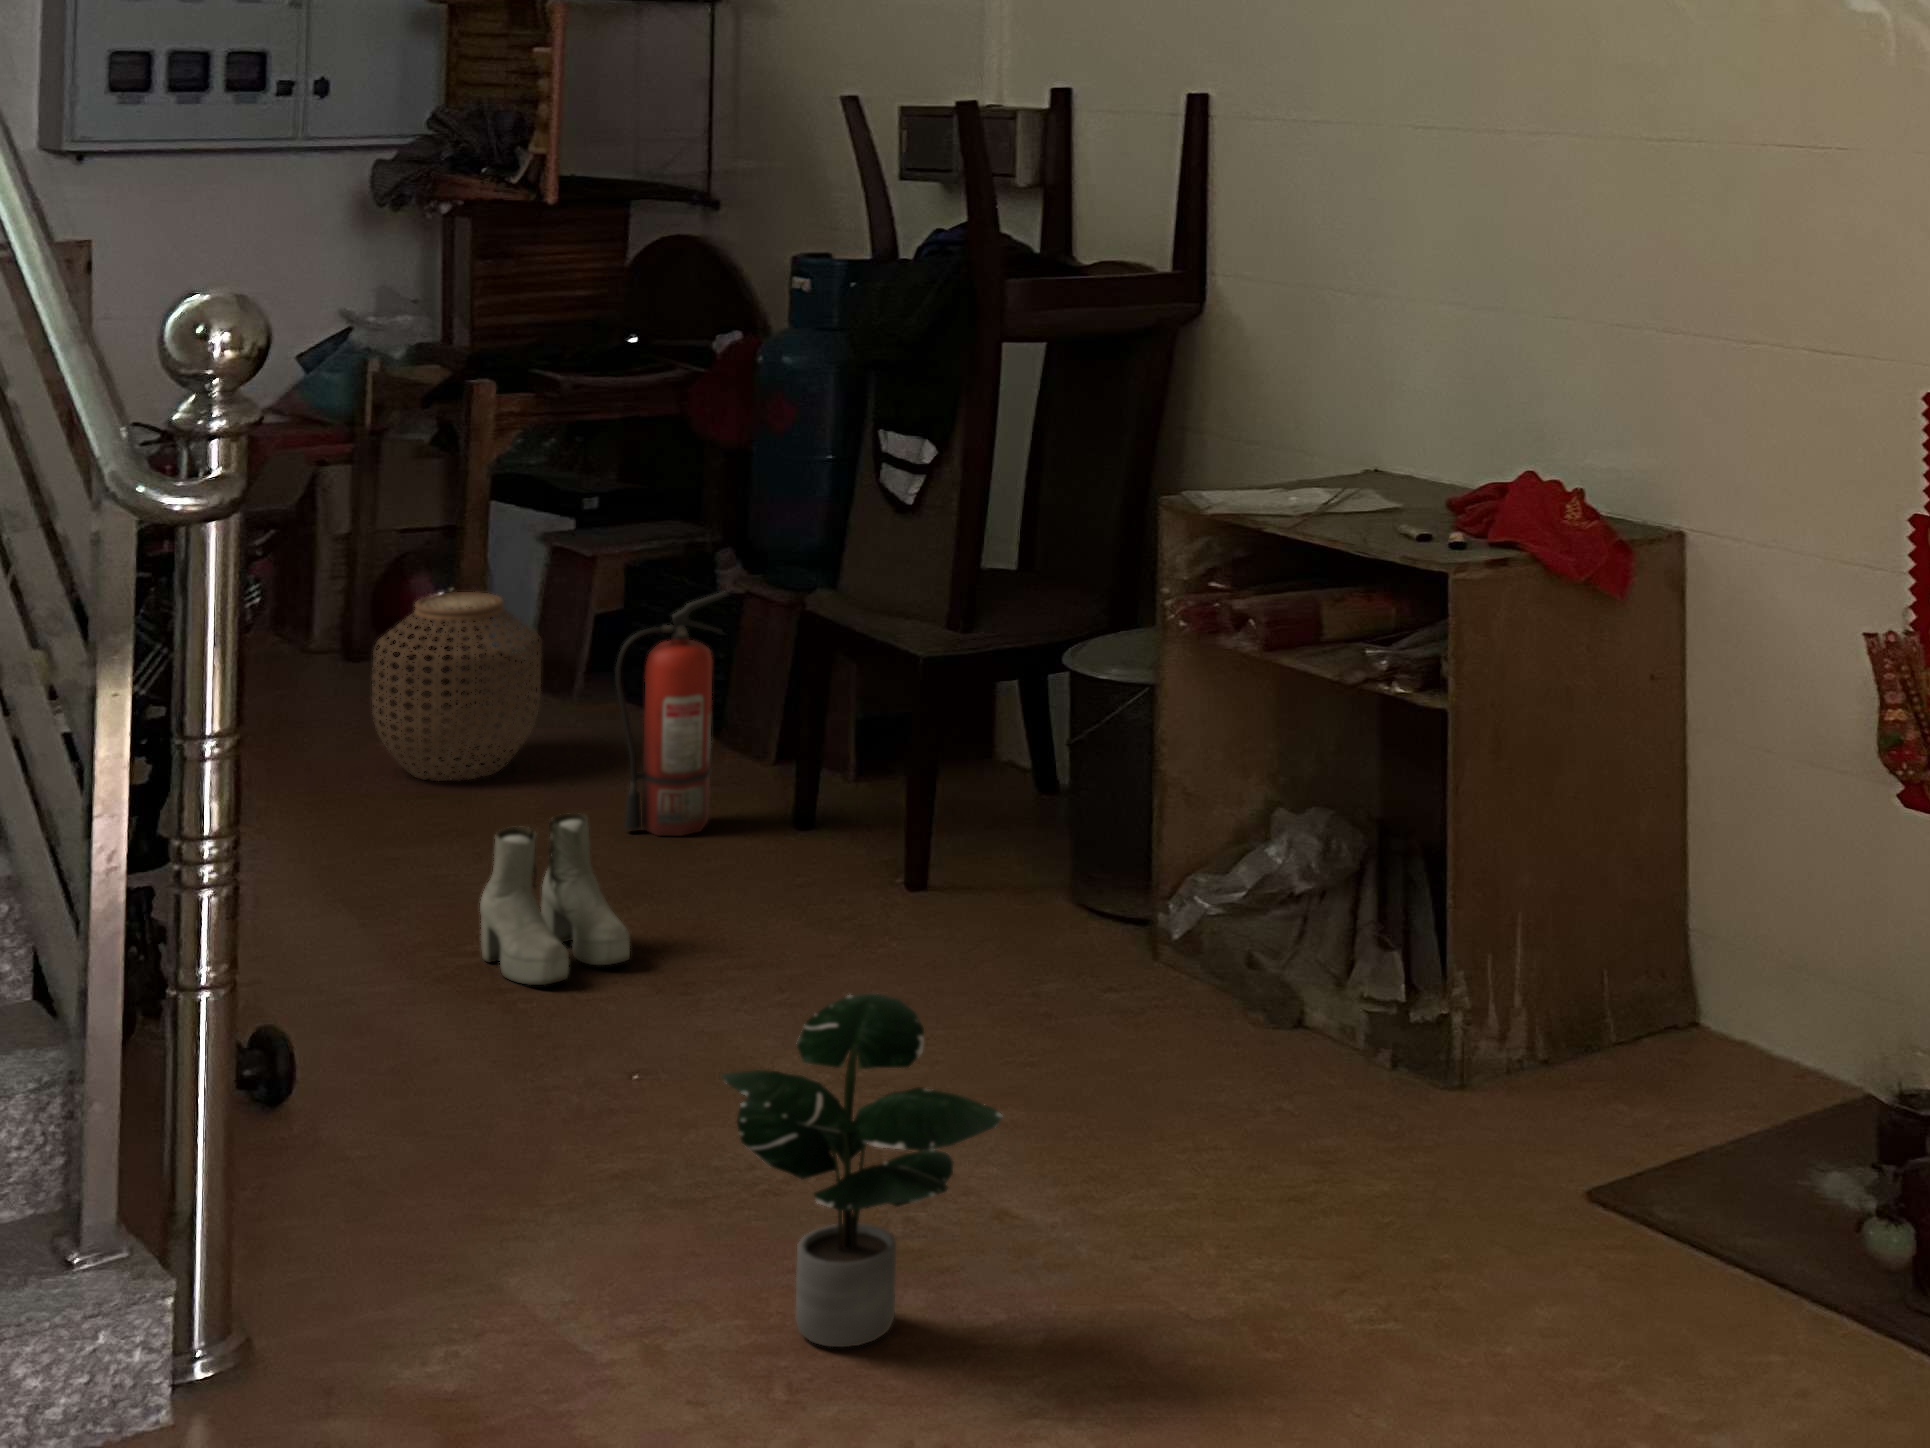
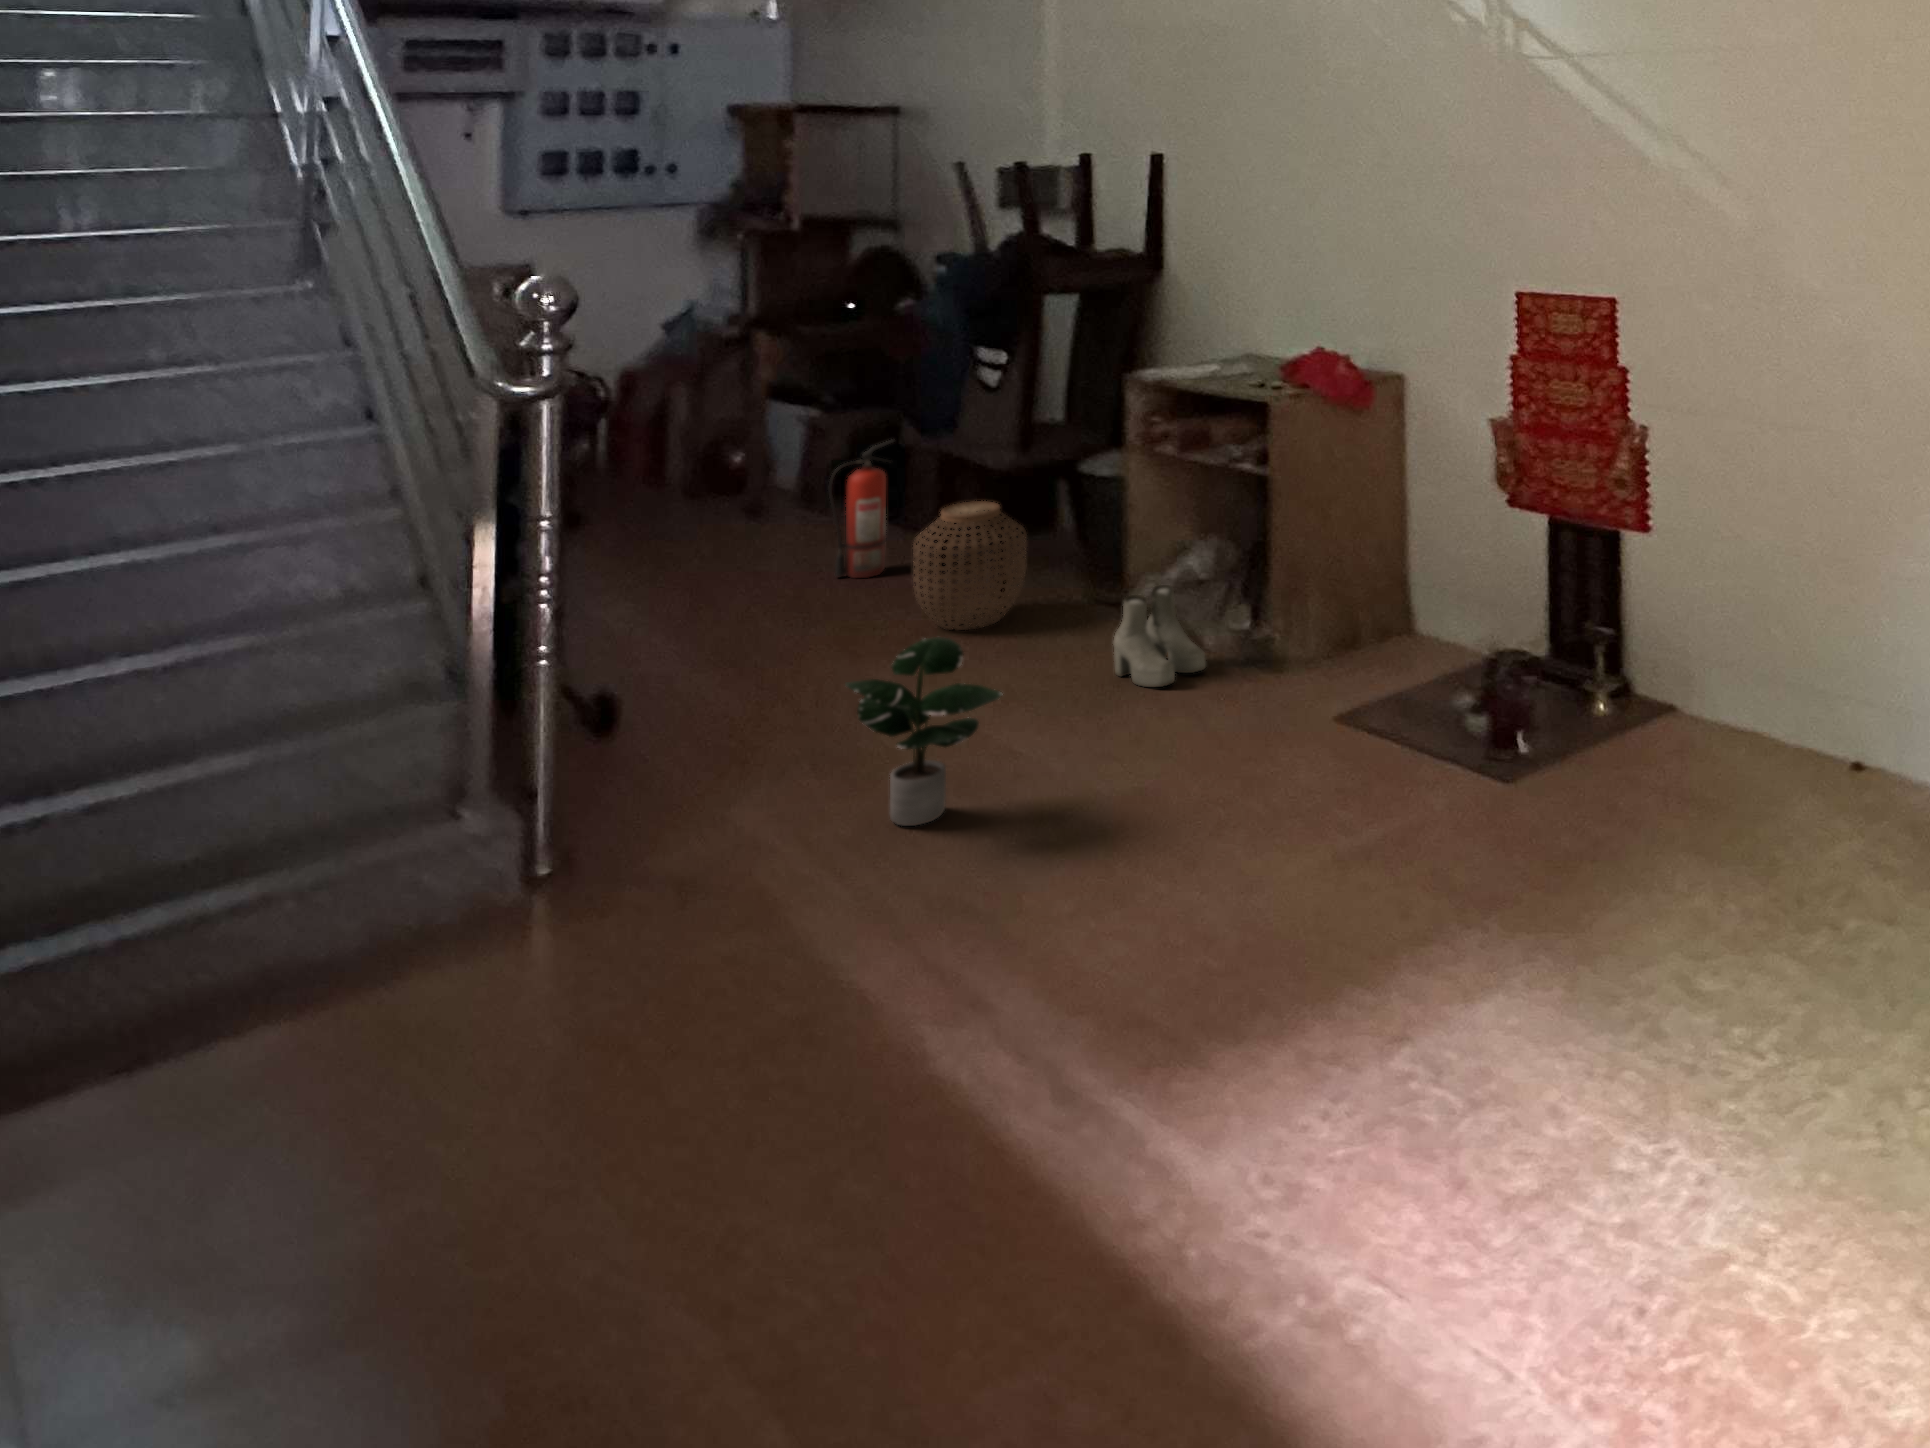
woven basket: present [372,592,542,781] -> present [913,501,1026,630]
boots: present [480,813,630,985] -> present [1114,585,1206,687]

